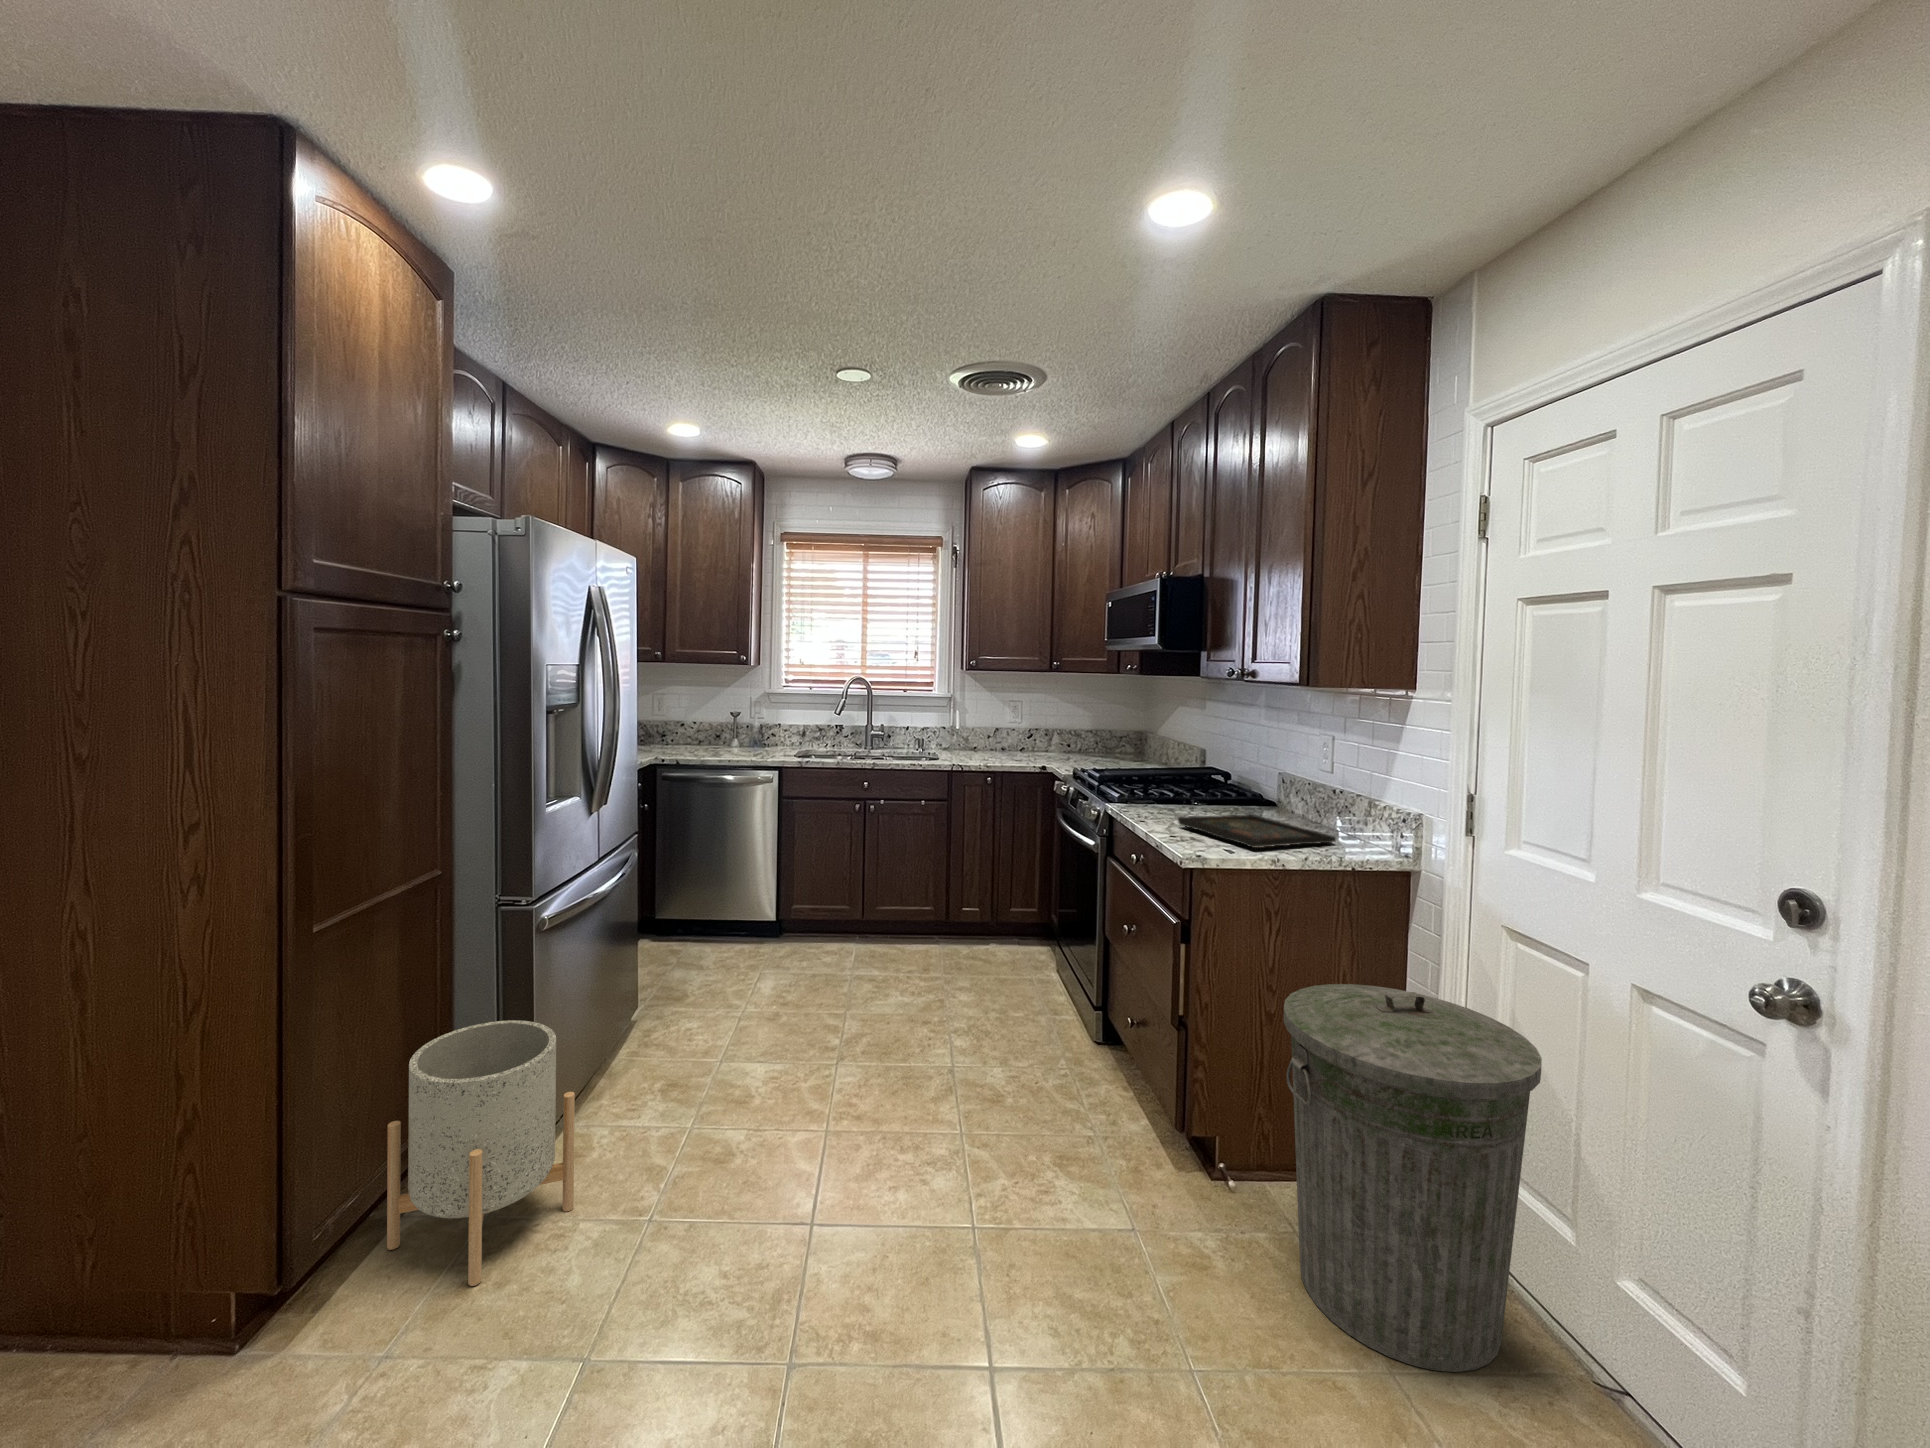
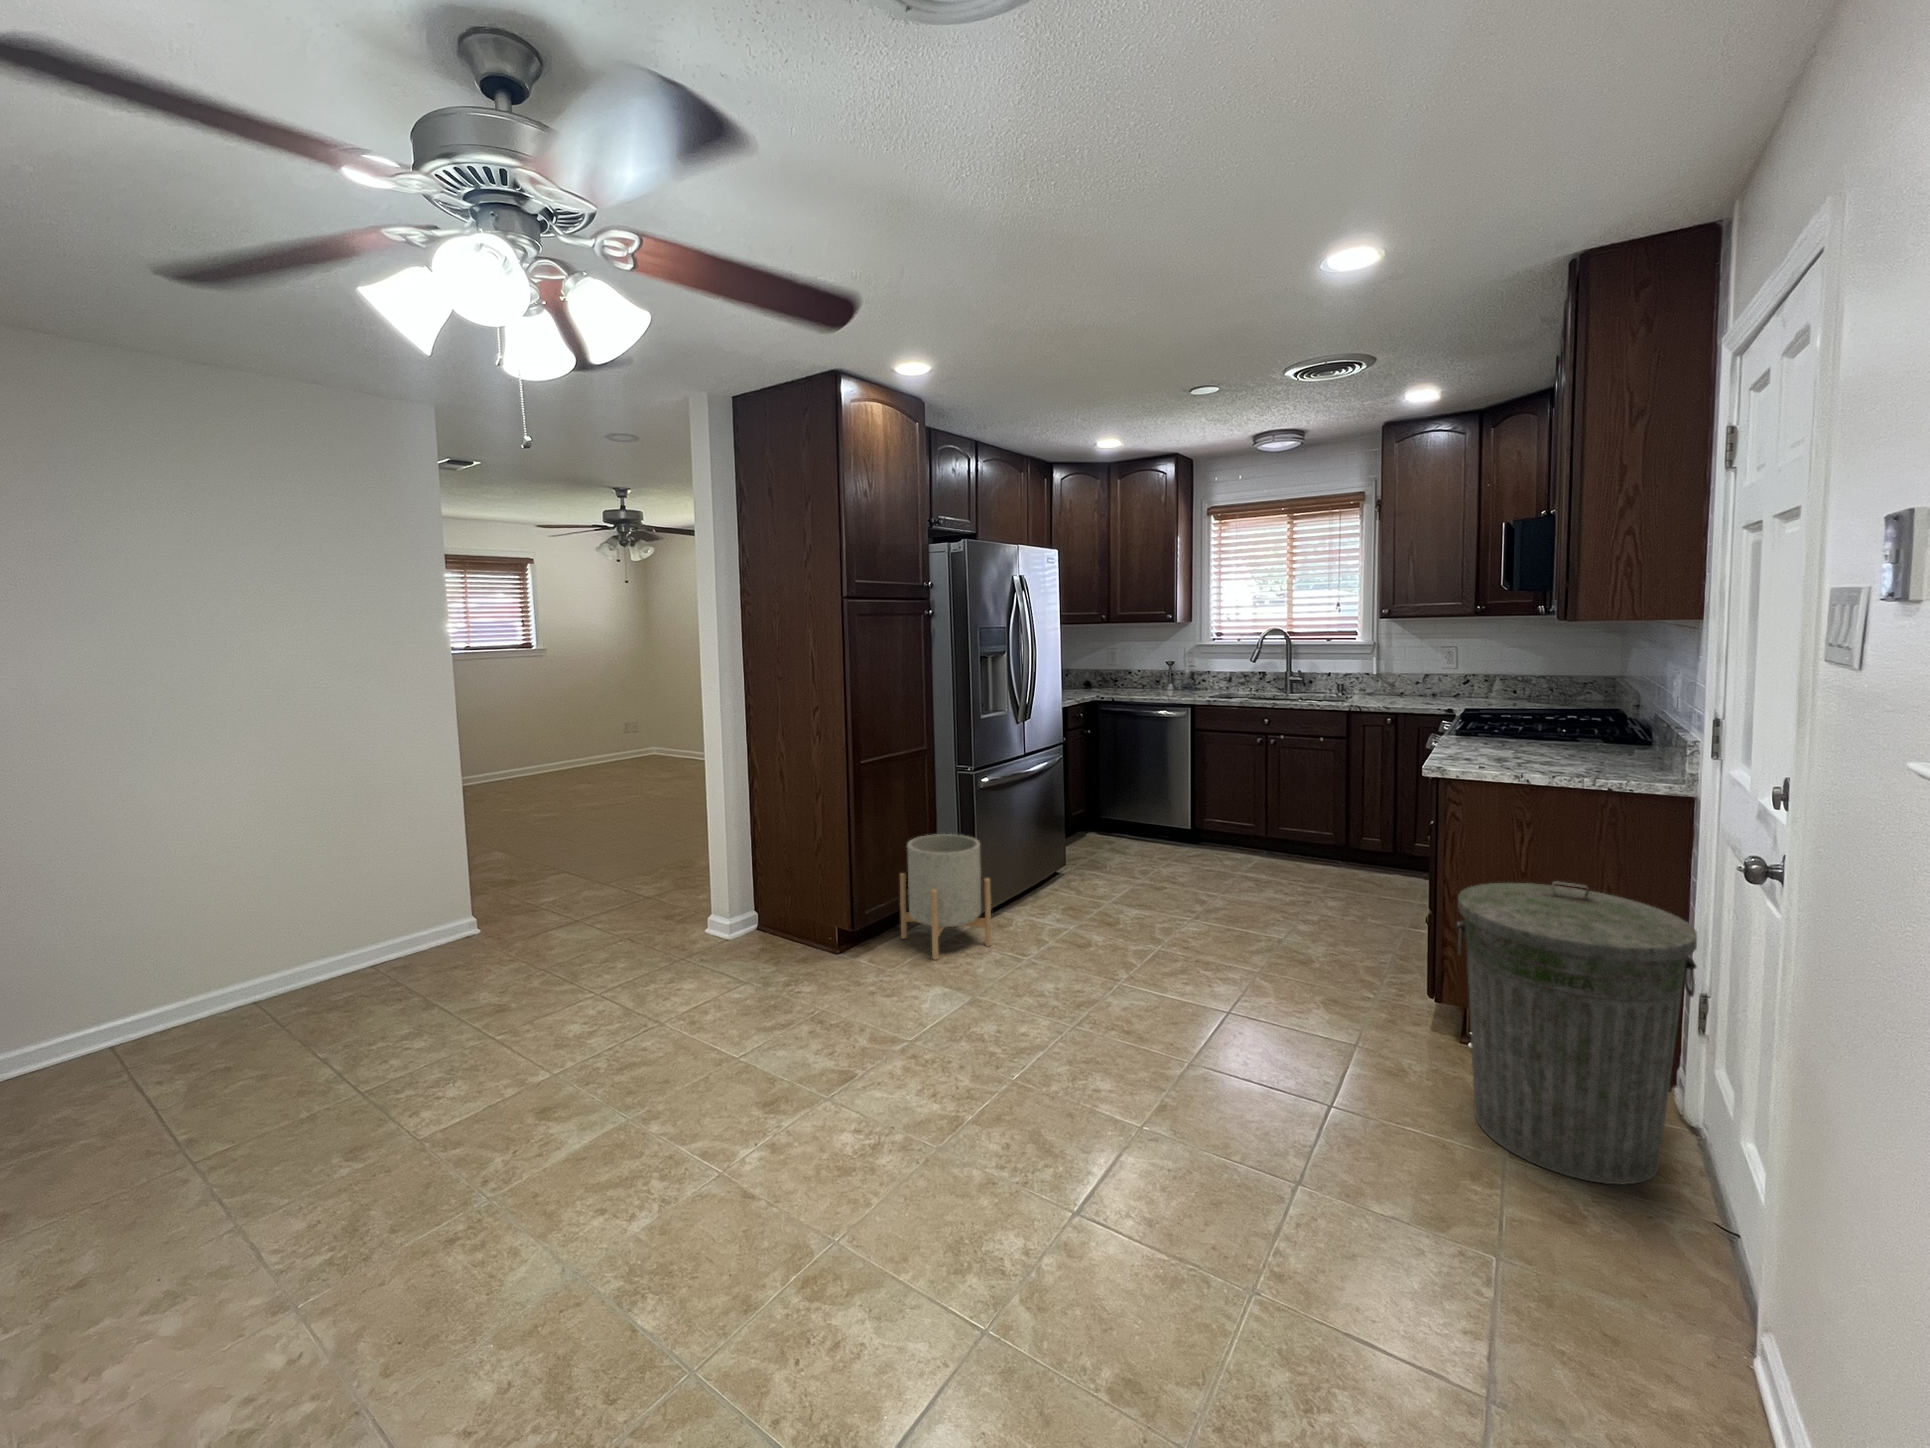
tray: present [1178,814,1336,848] -> none [1475,746,1616,772]

